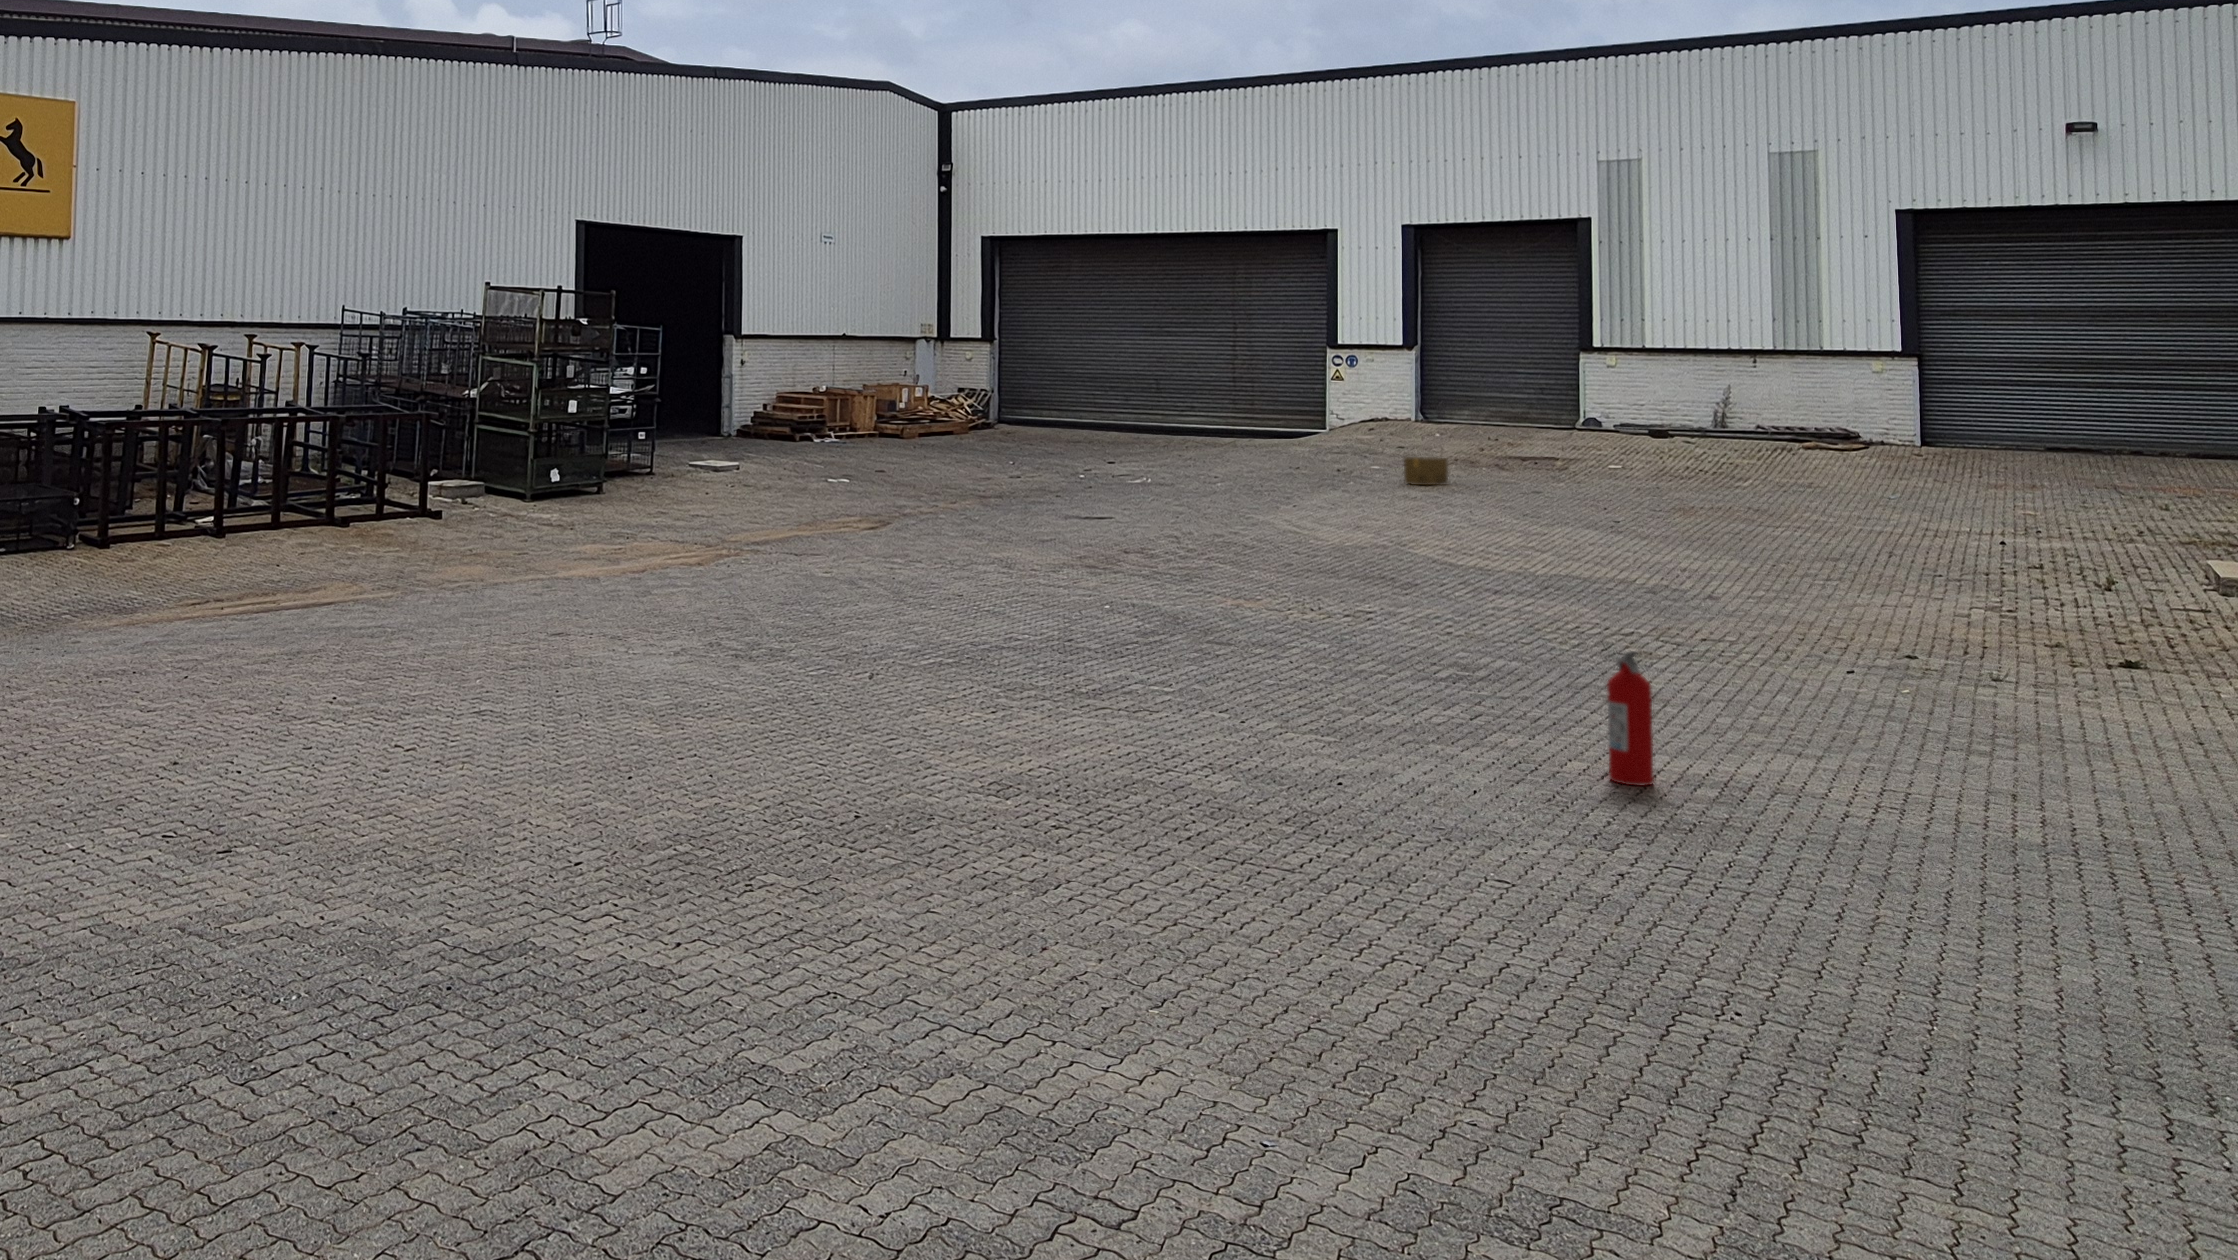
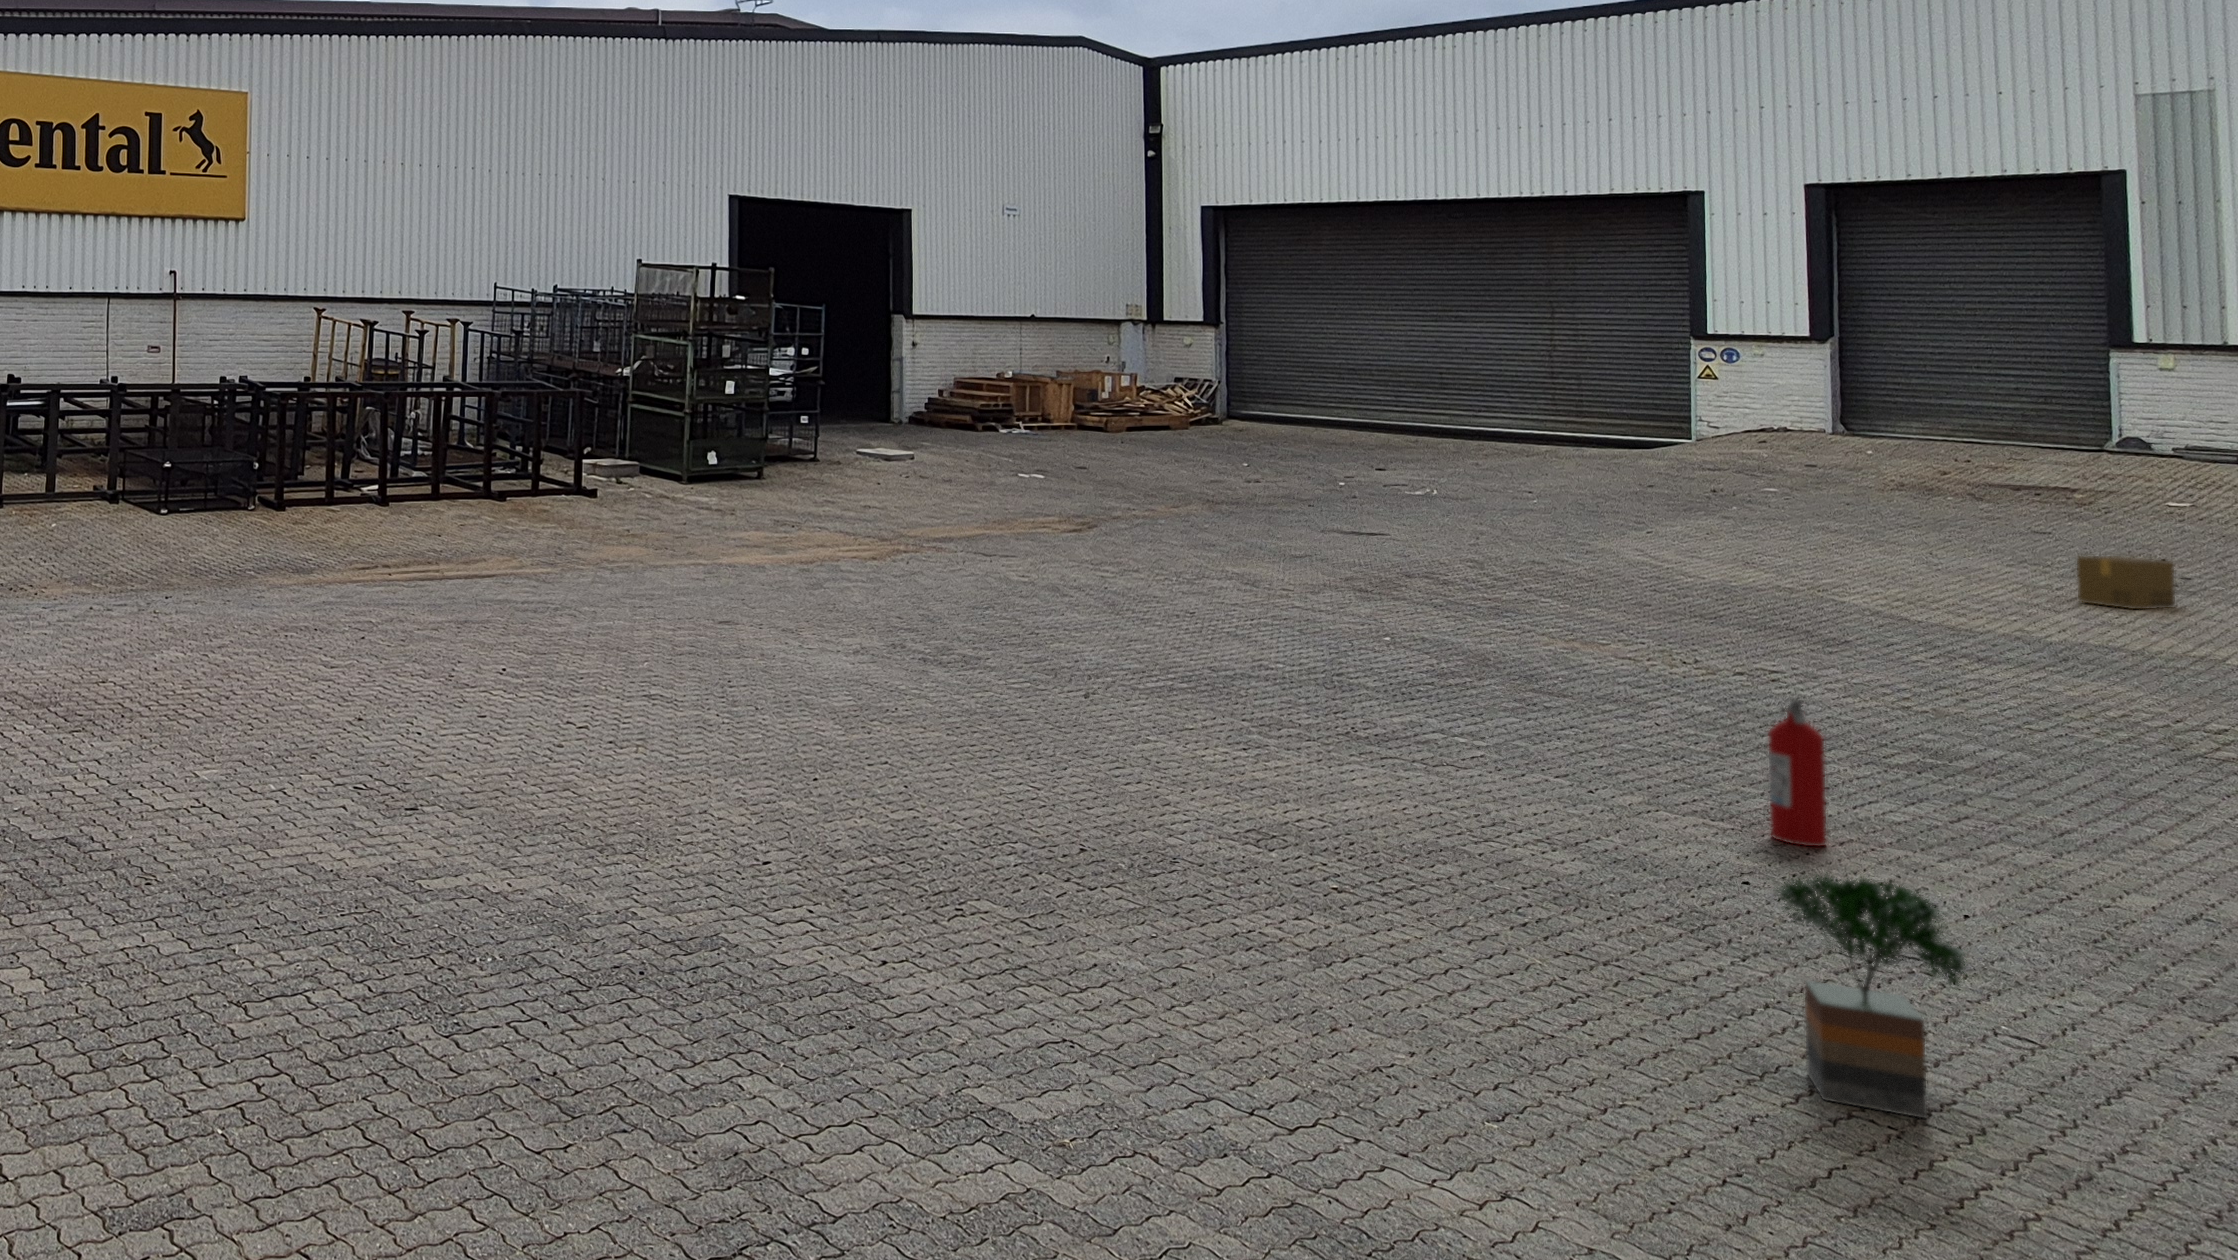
cardboard box: present [1404,457,1448,485] -> present [2077,556,2175,609]
potted tree: none [1762,819,1947,1056] -> present [1777,874,1967,1118]

